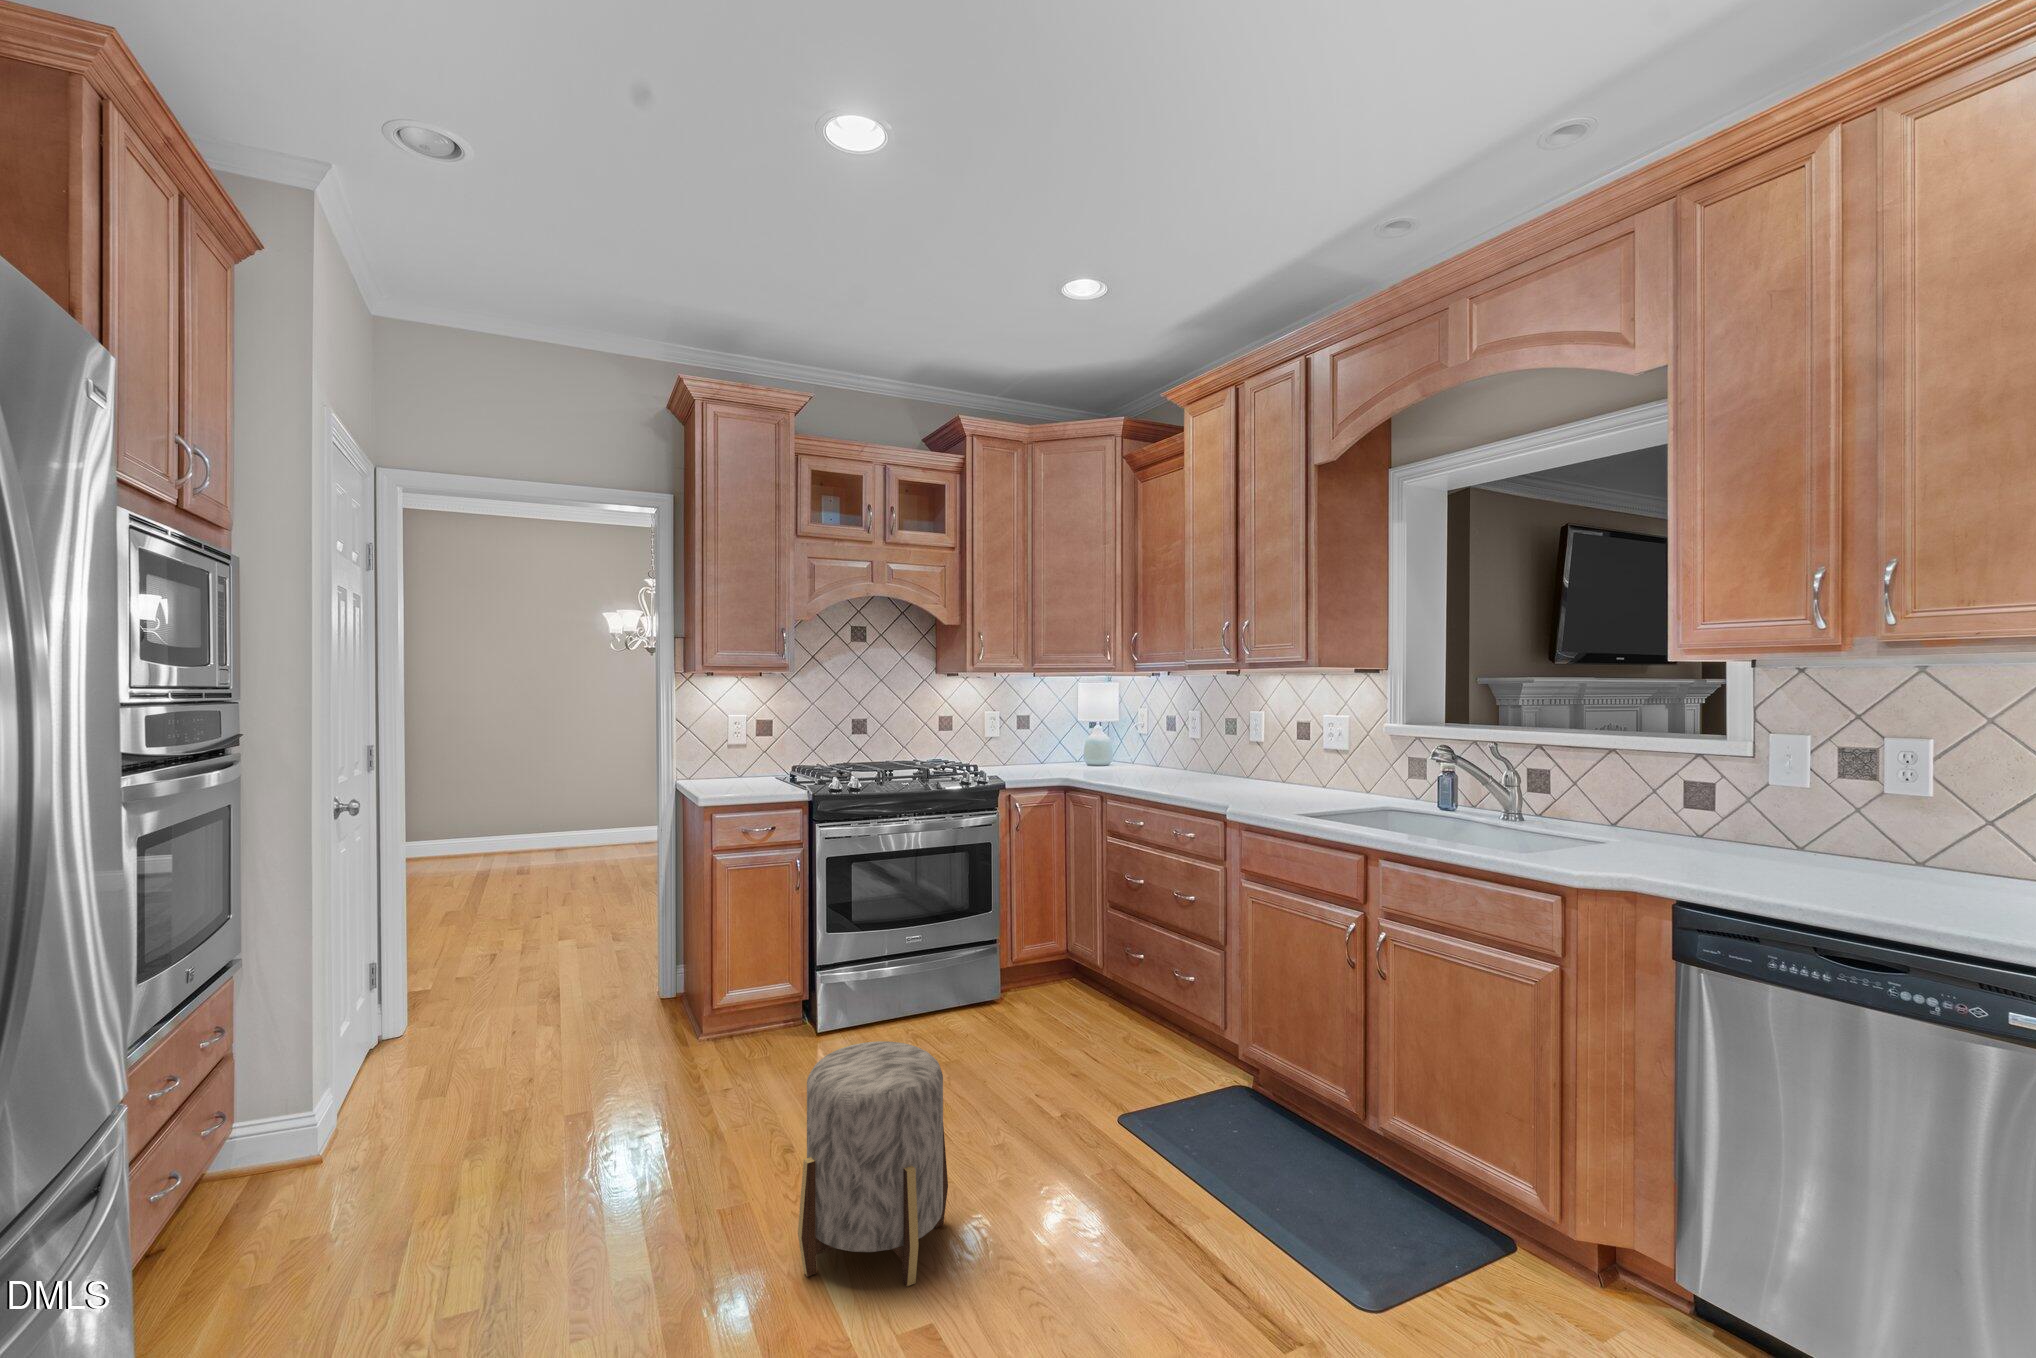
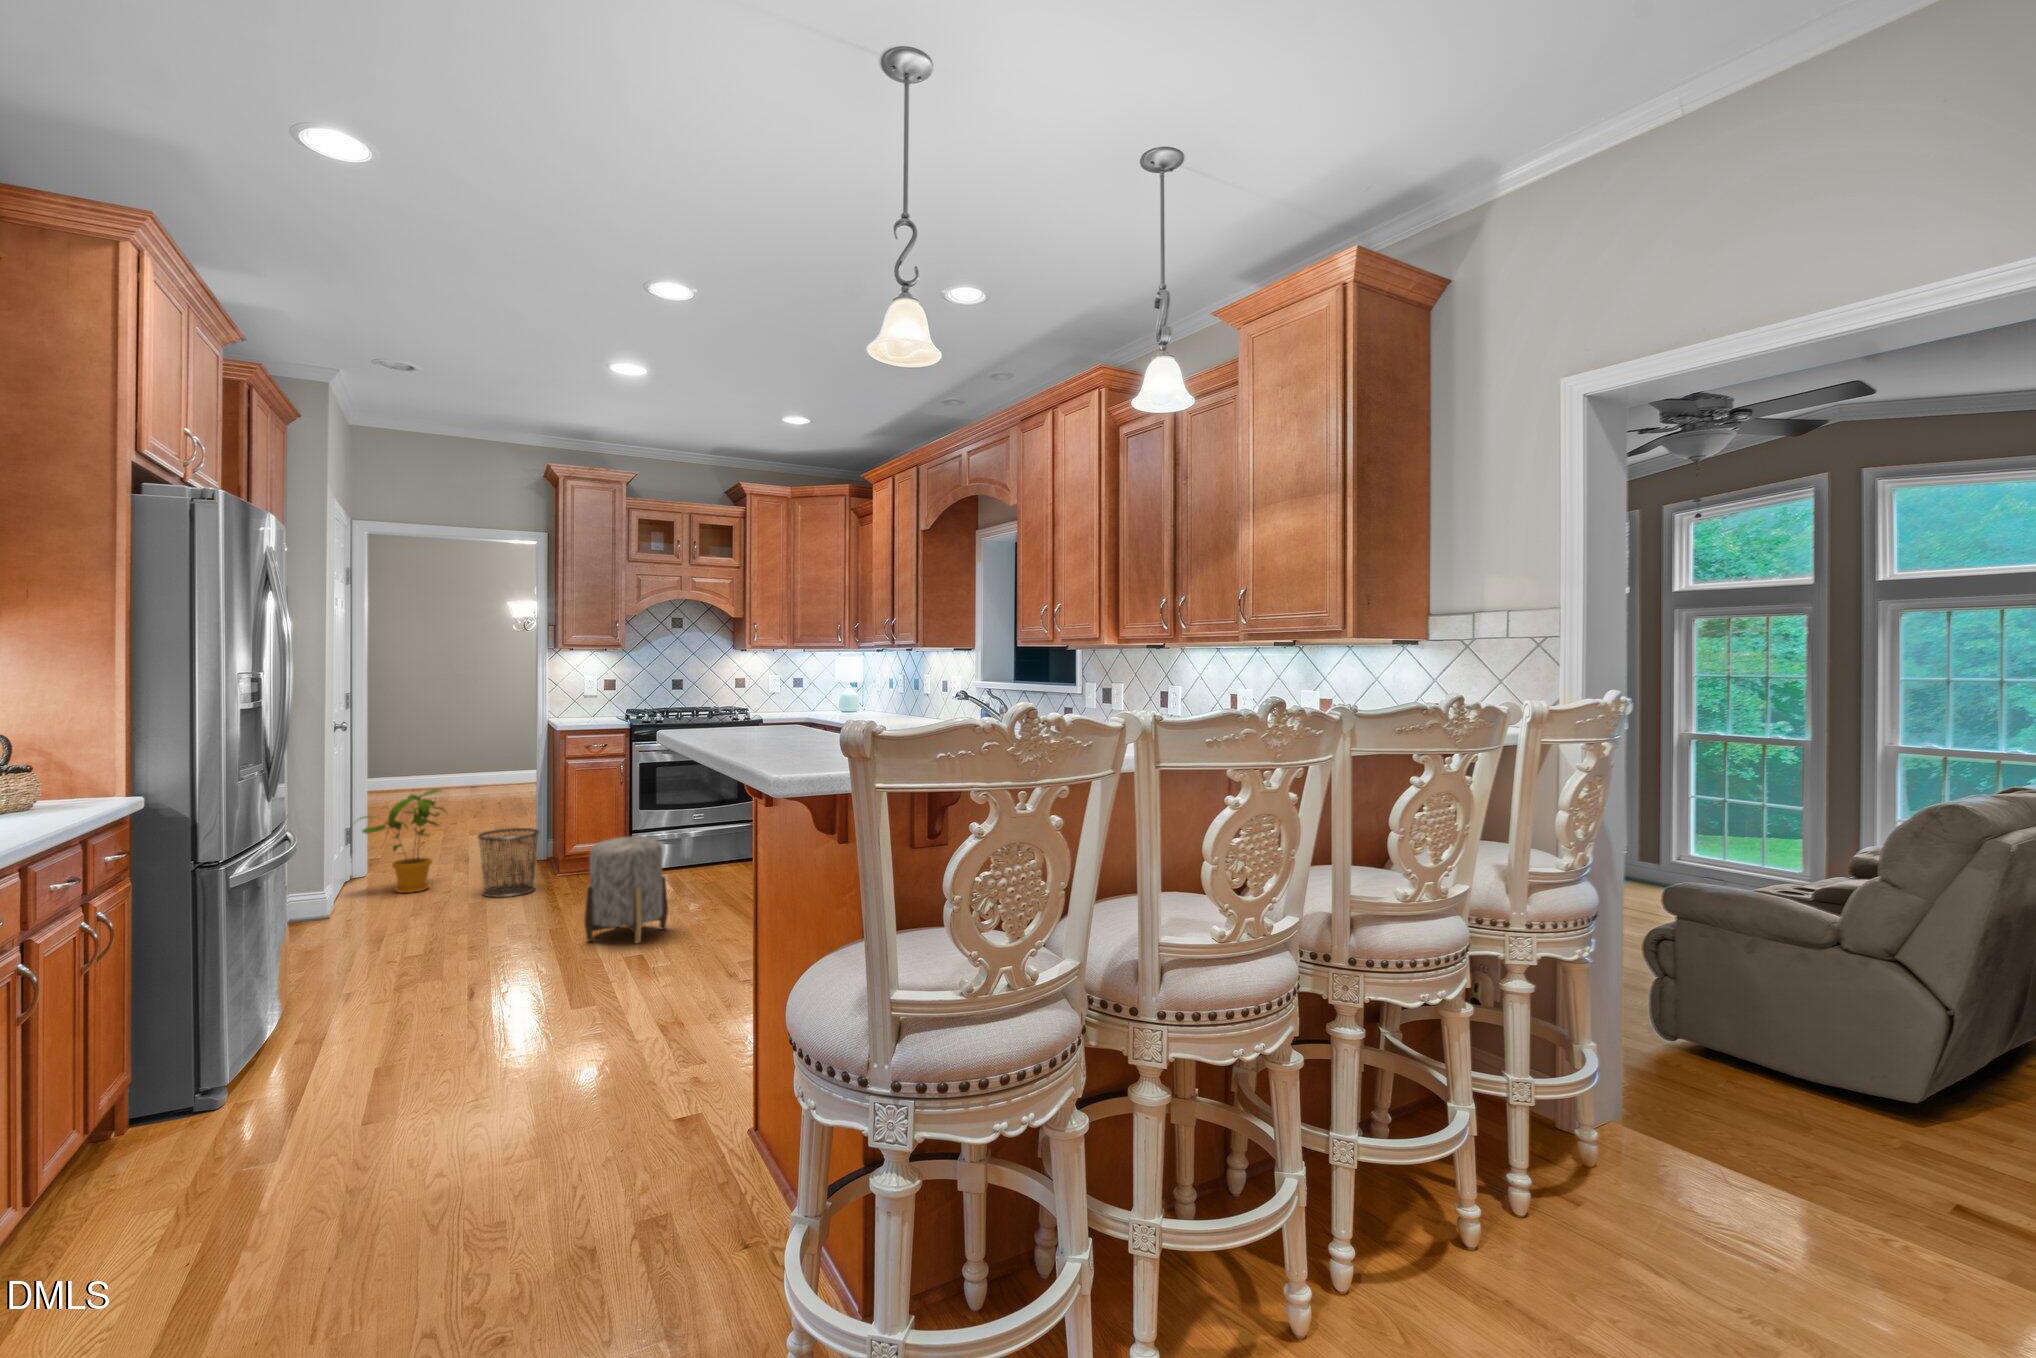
house plant: none [364,912,527,1090] -> present [360,789,447,893]
waste bin: none [575,974,677,1107] -> present [478,828,539,897]

